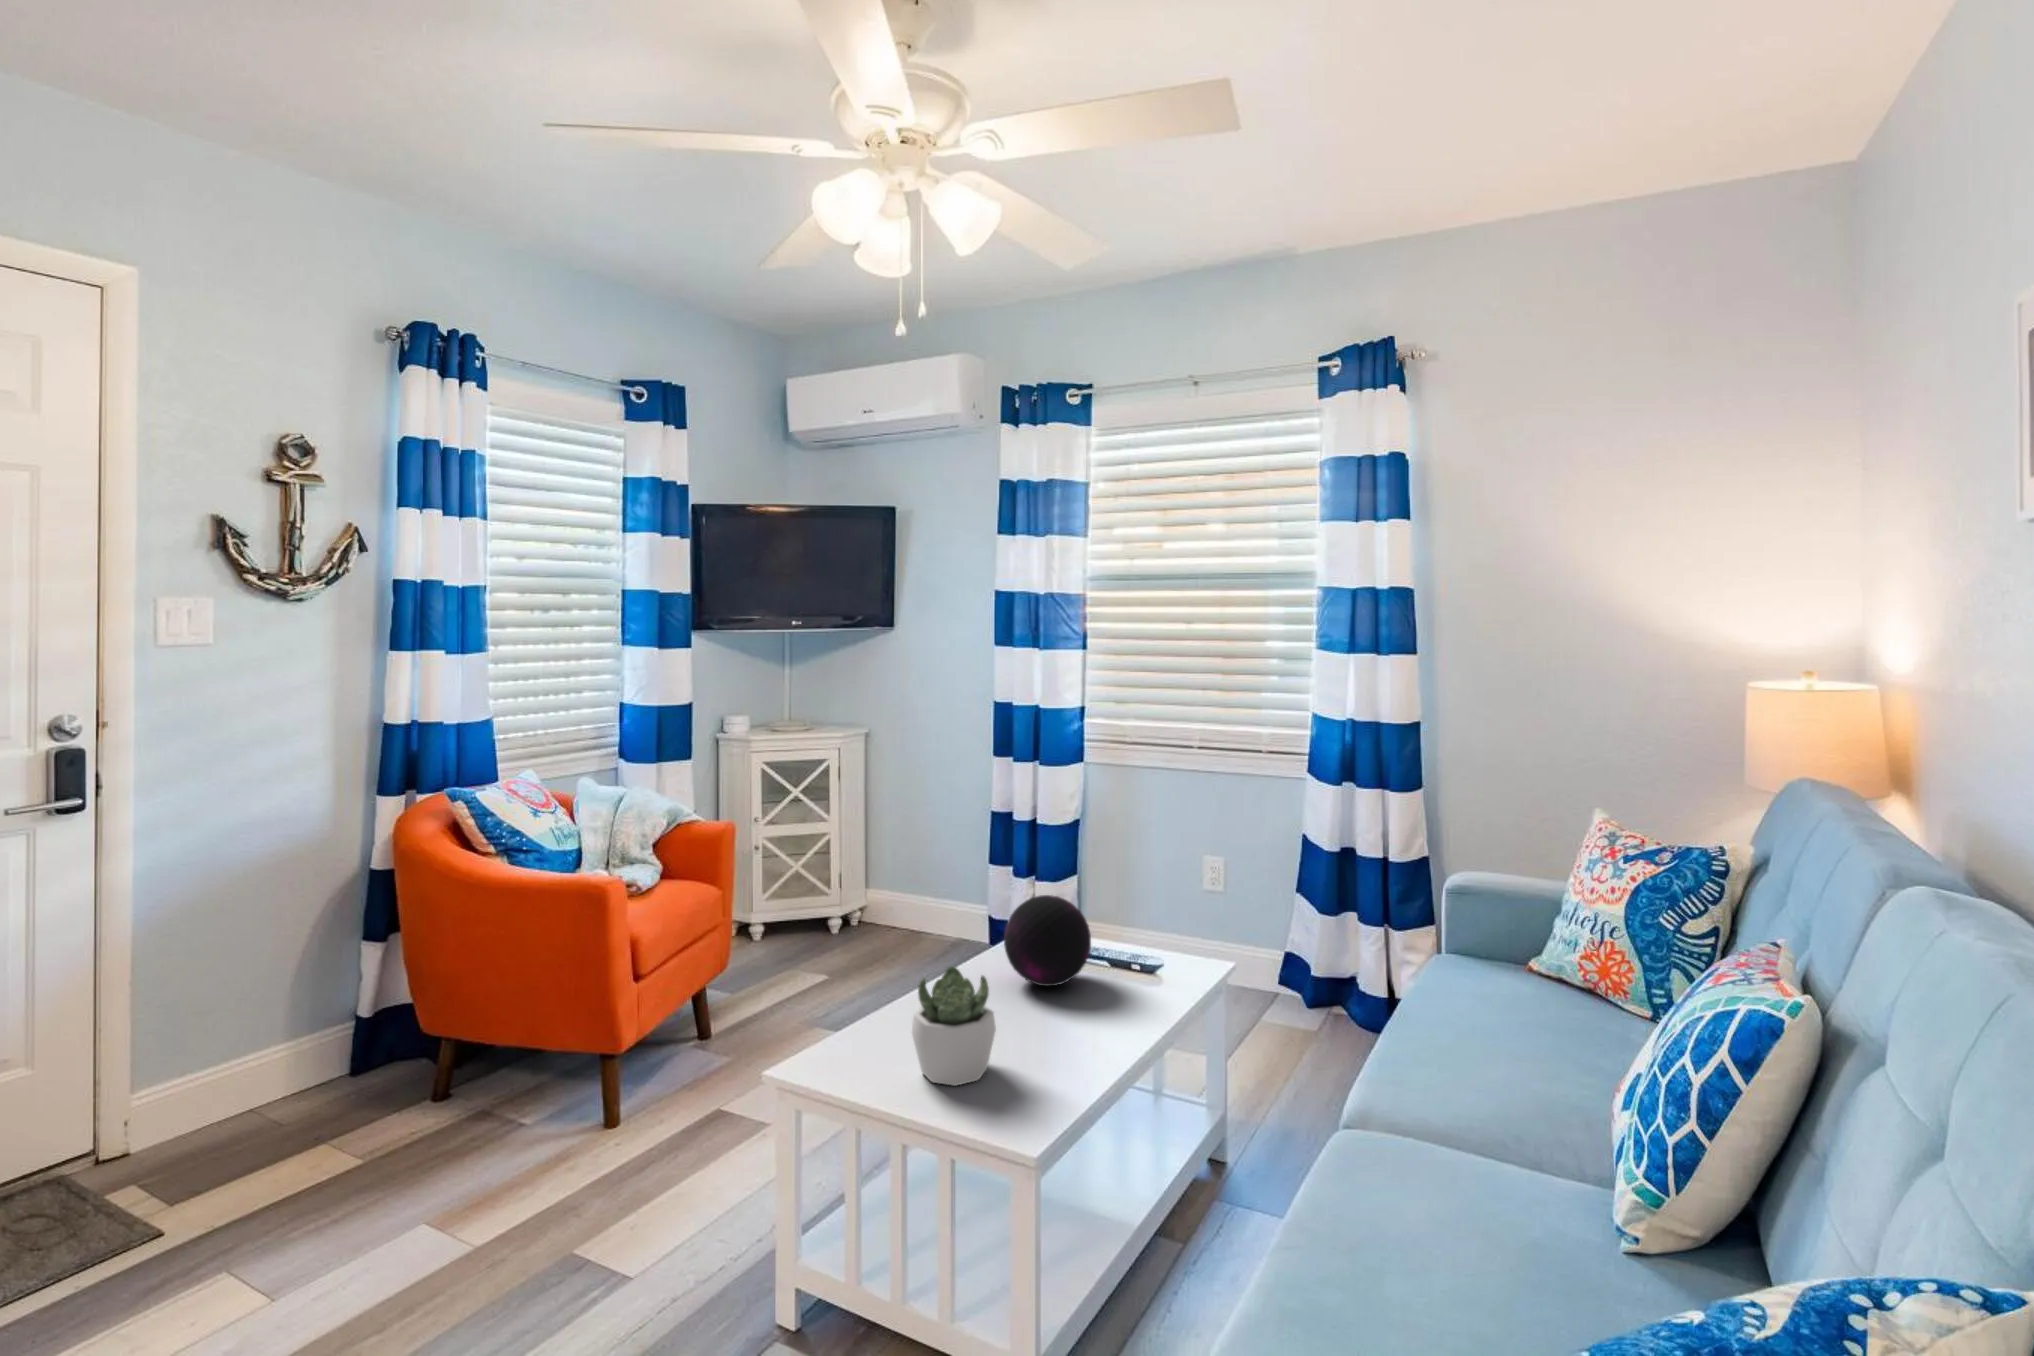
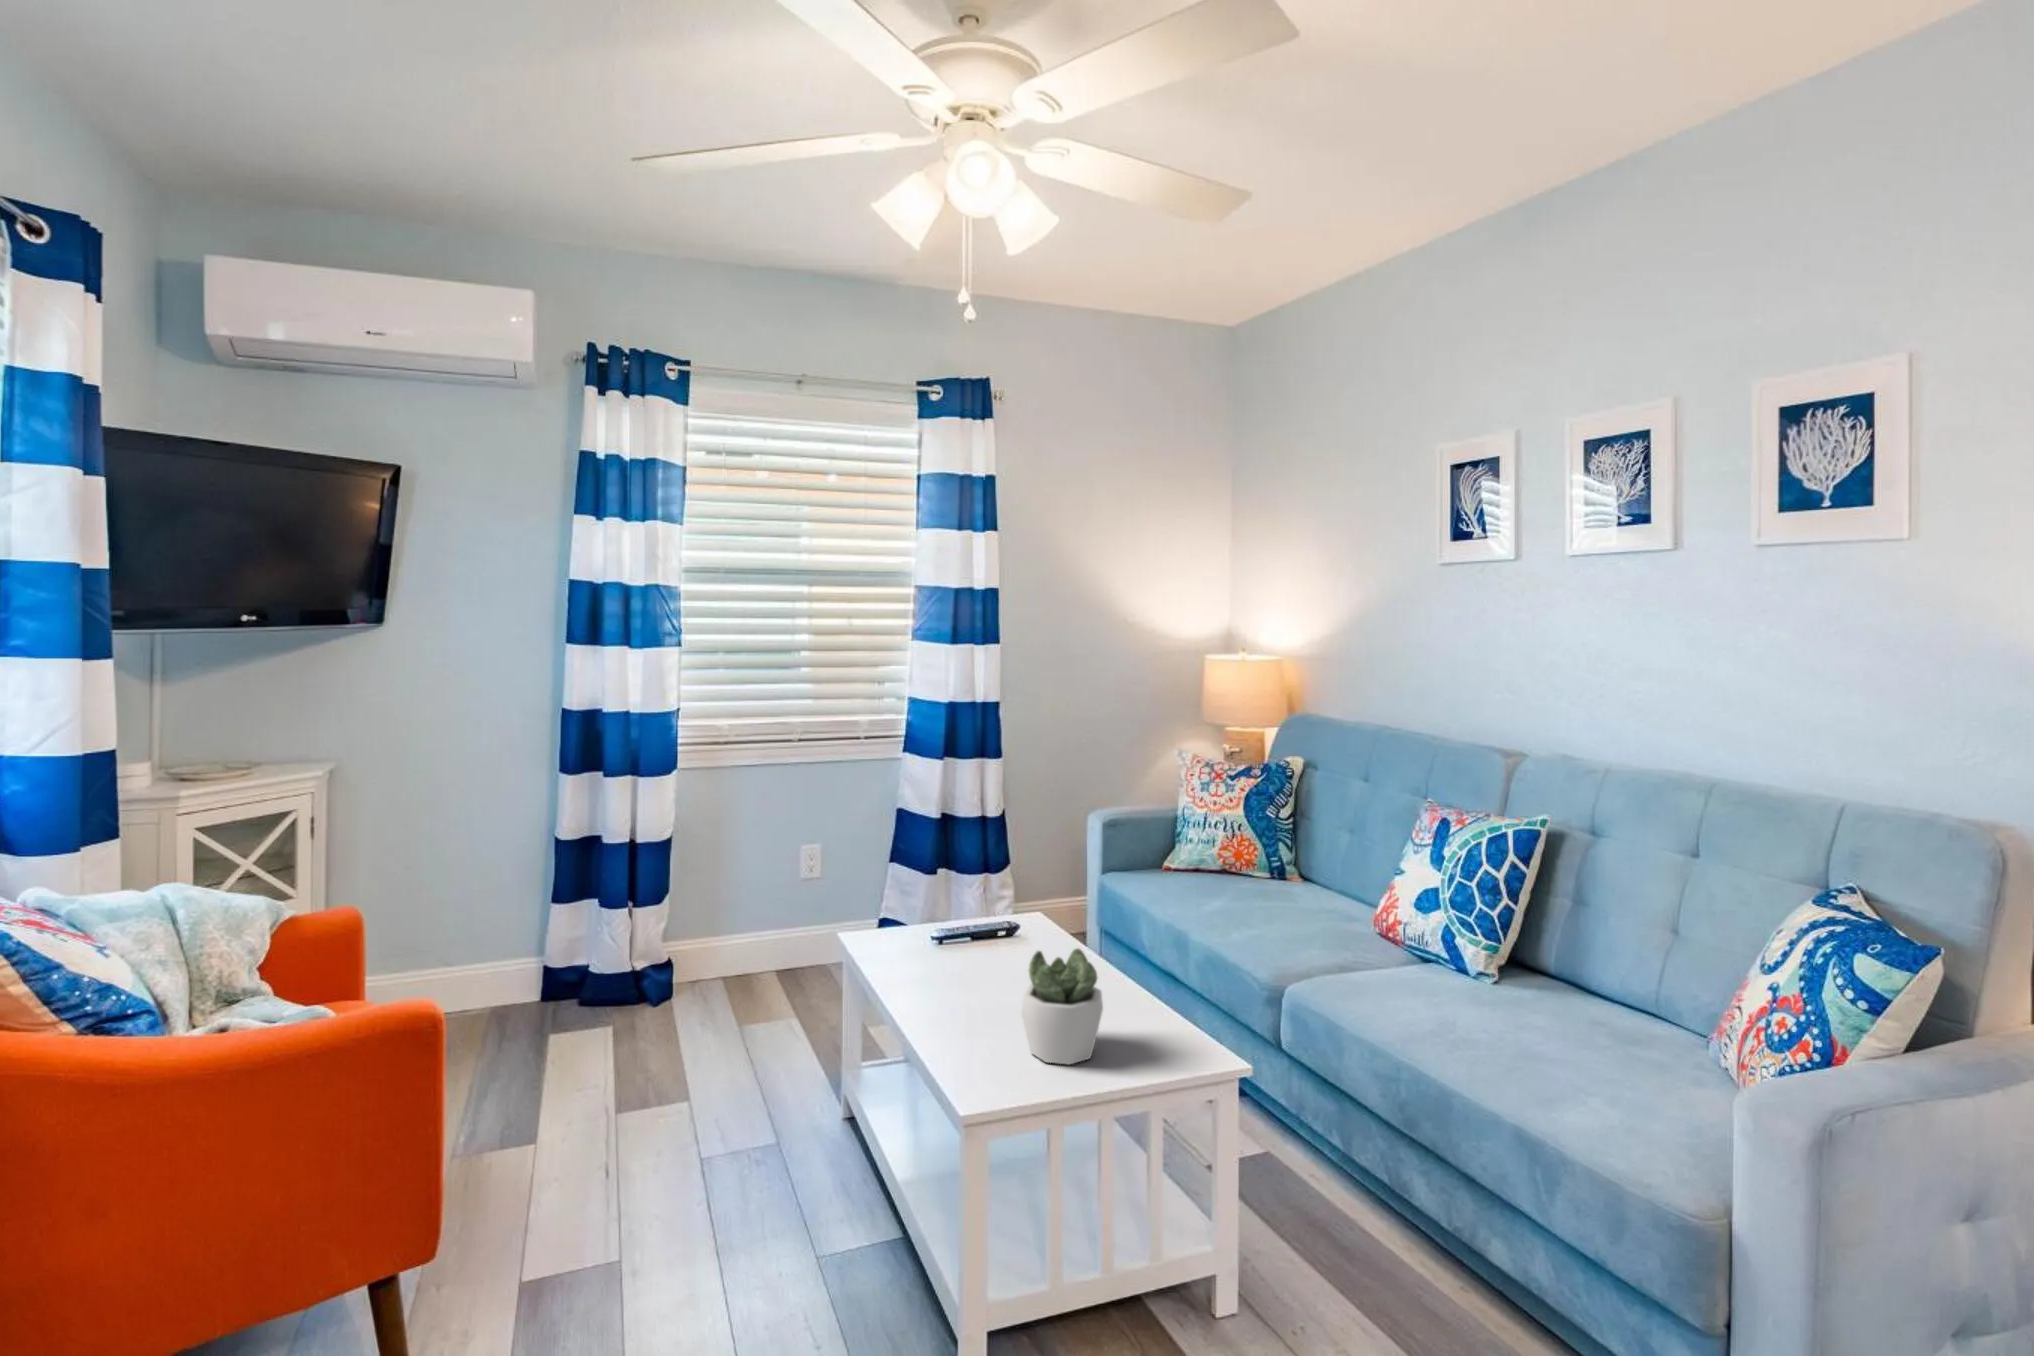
decorative orb: present [1004,895,1091,986] -> none [916,881,1002,972]

